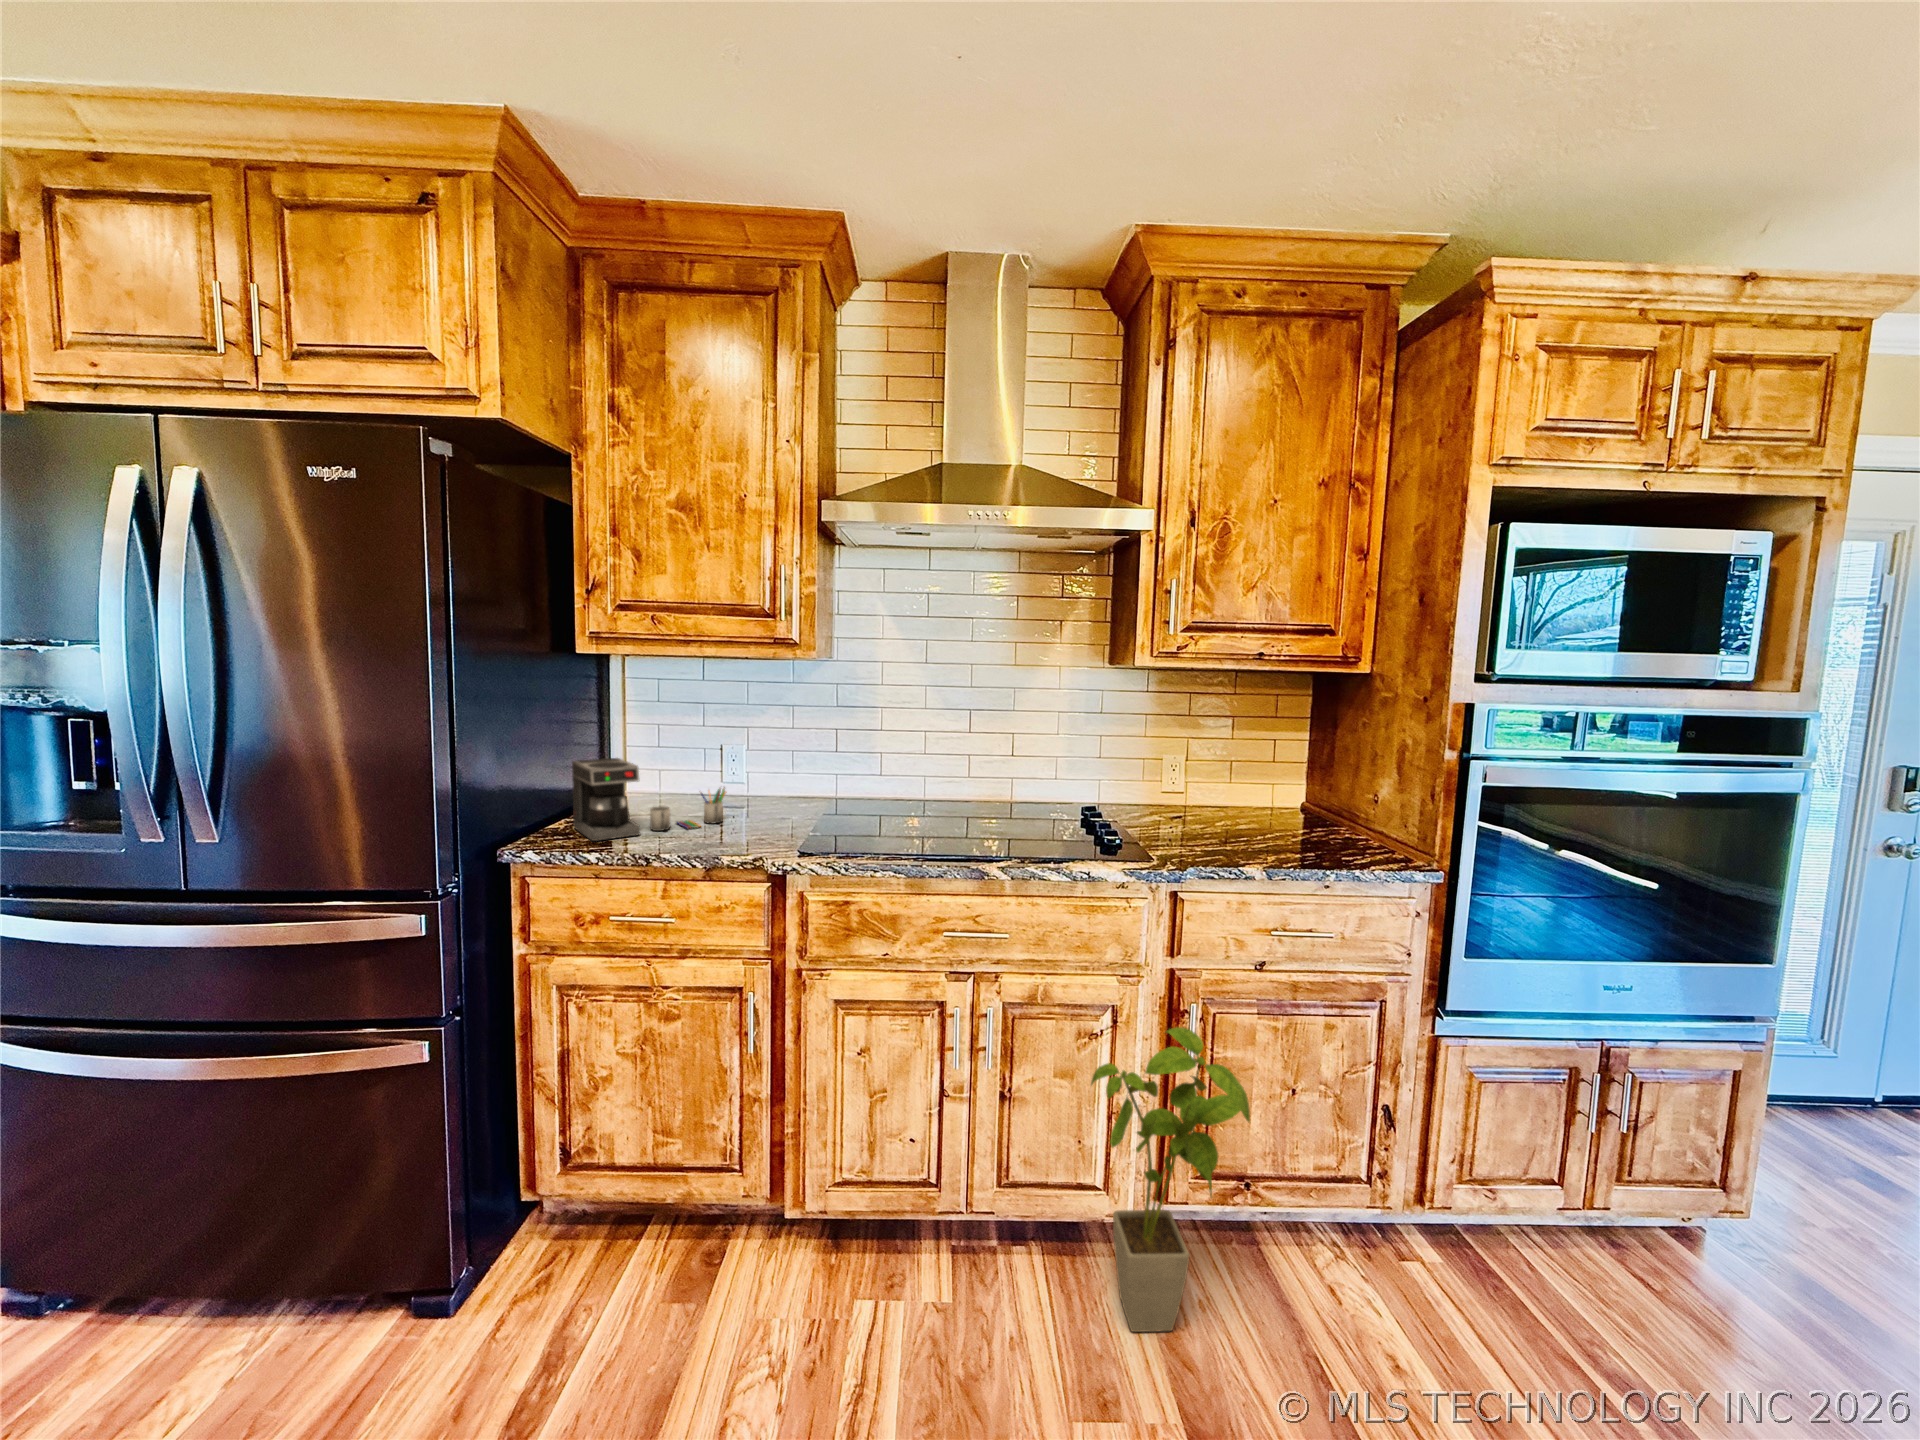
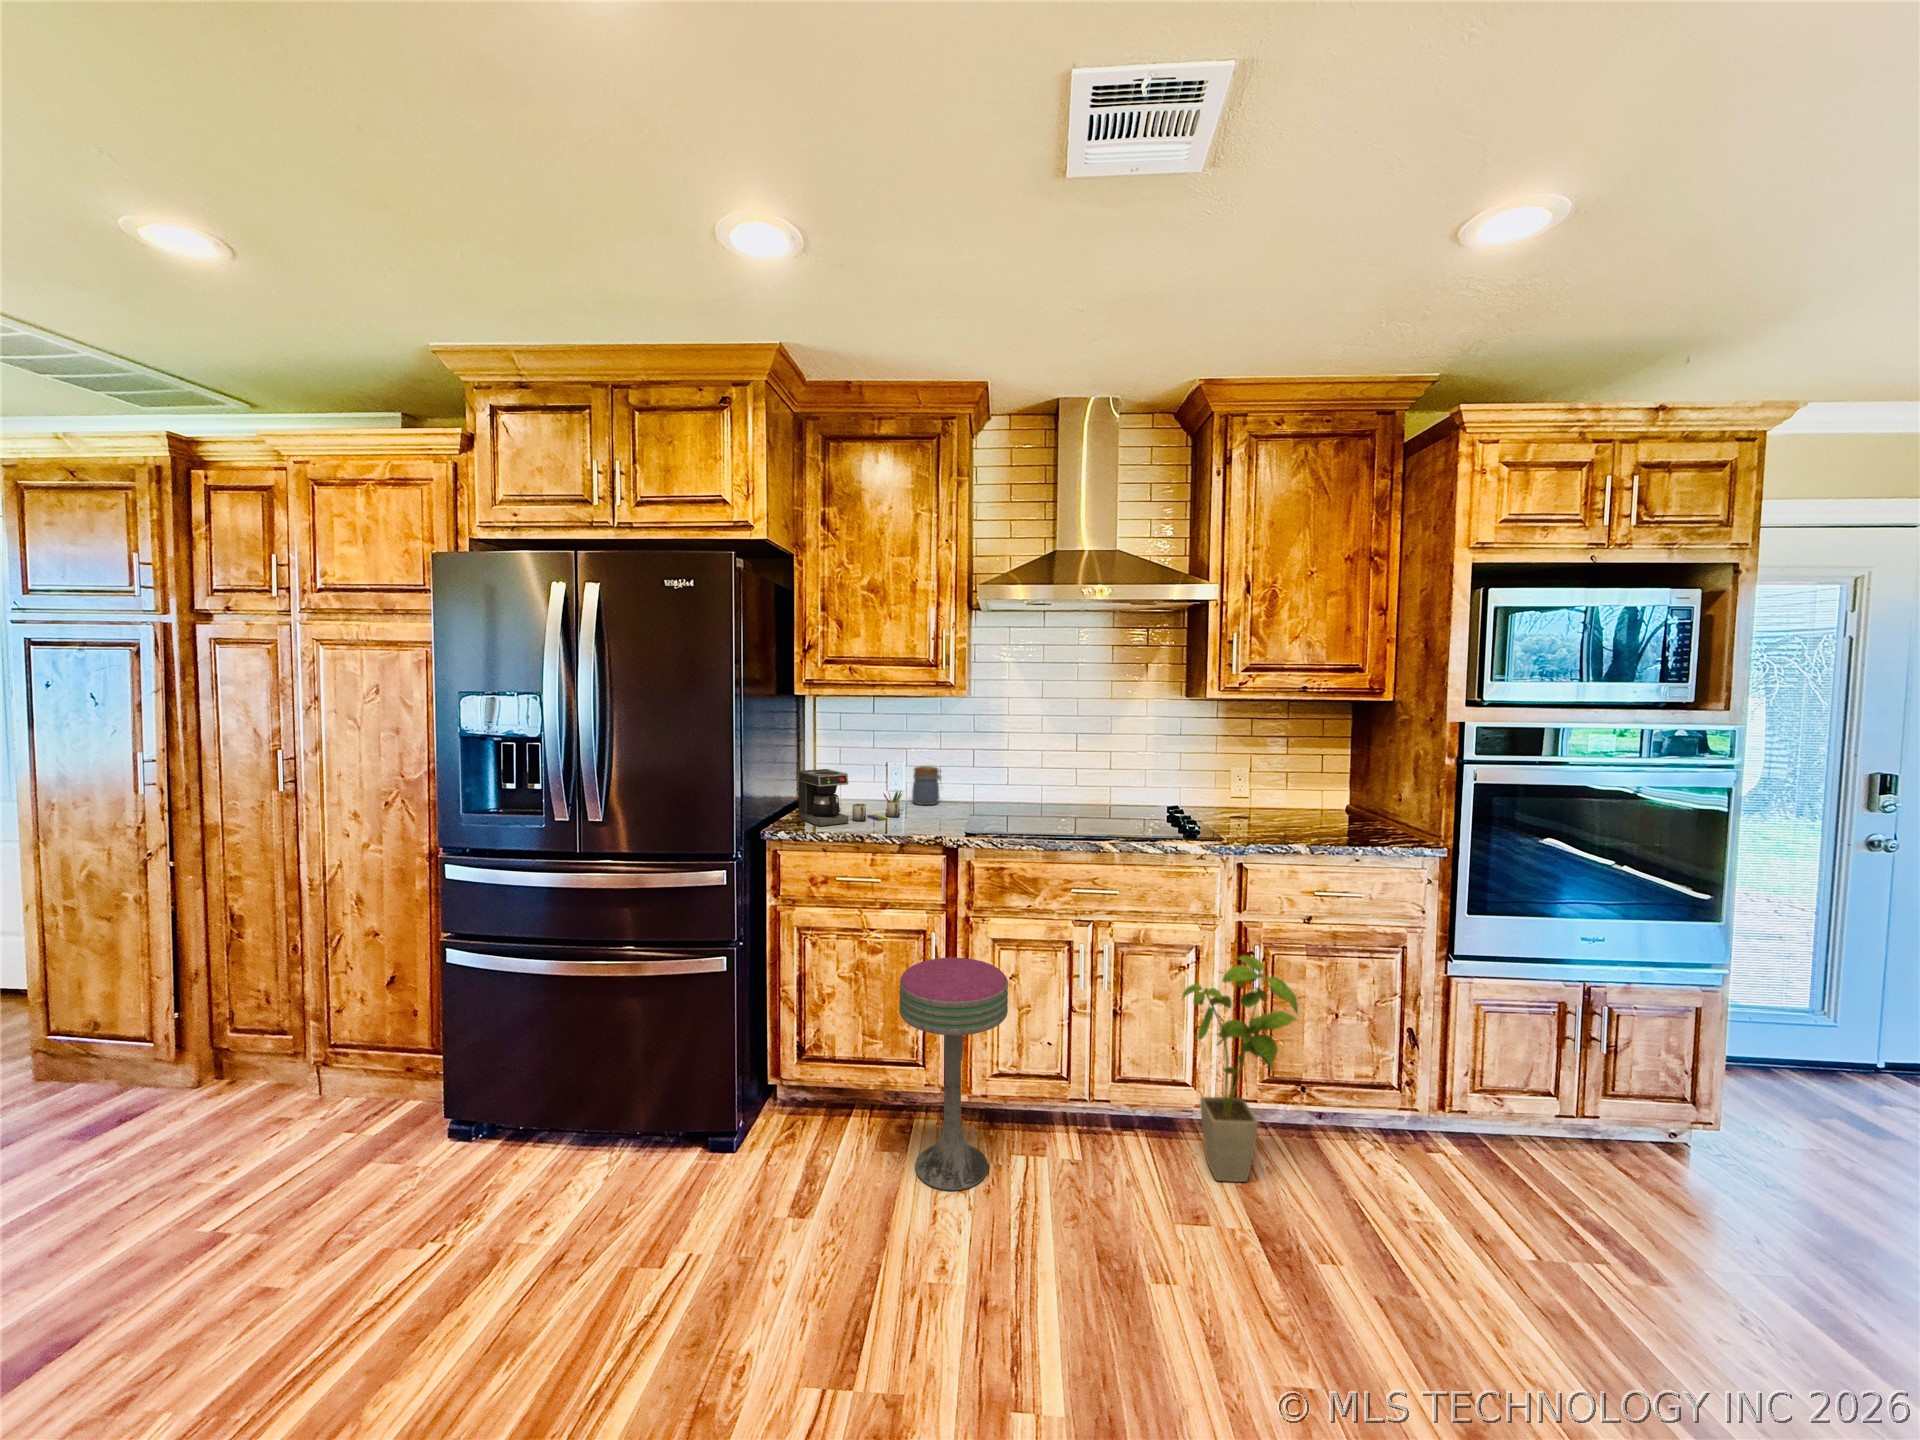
jar: none [753,751,793,803] -> present [912,766,941,805]
bar stool: none [683,1030,846,1376] -> present [899,958,1008,1191]

